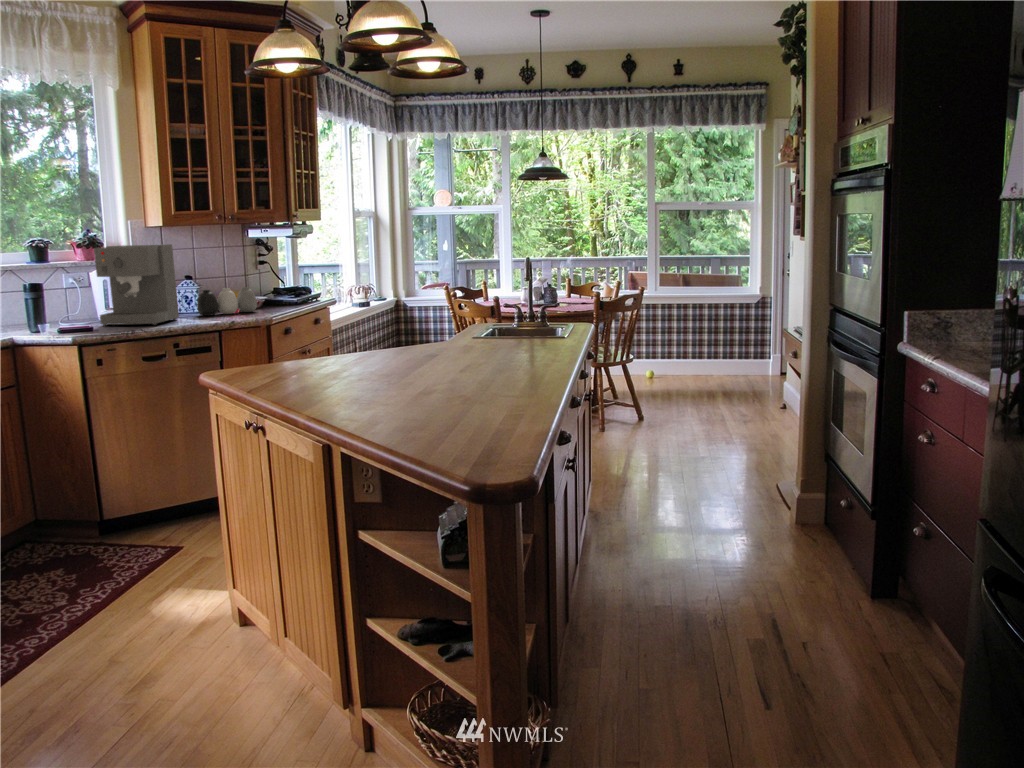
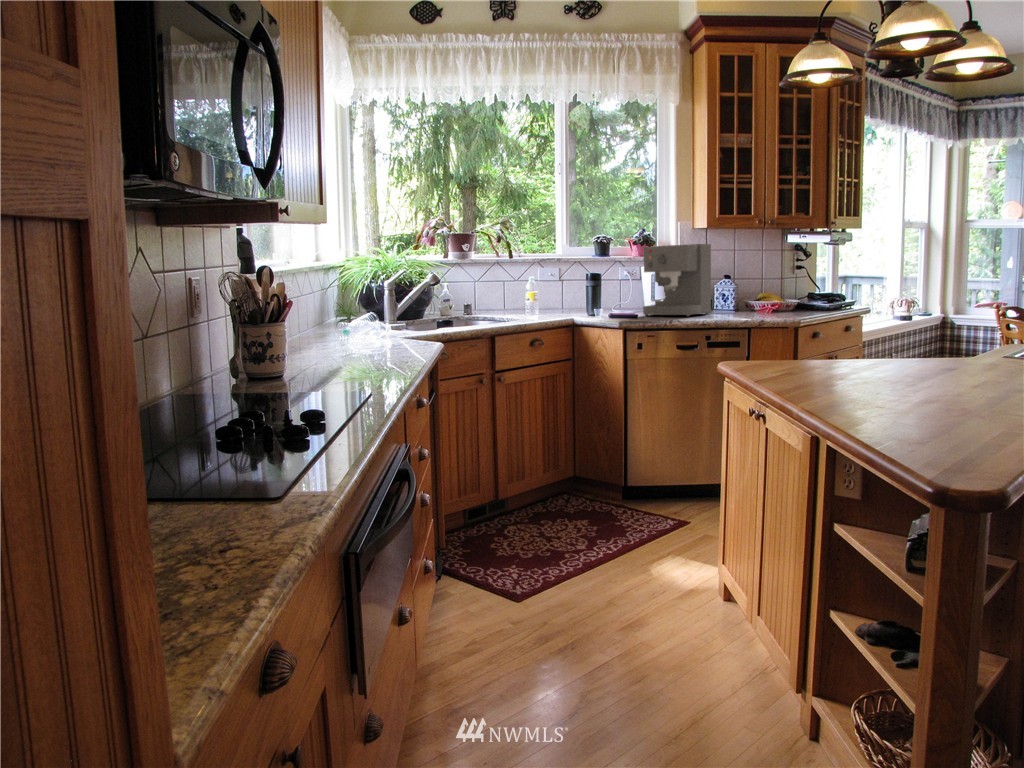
vase: present [197,287,257,316] -> none [729,287,786,312]

